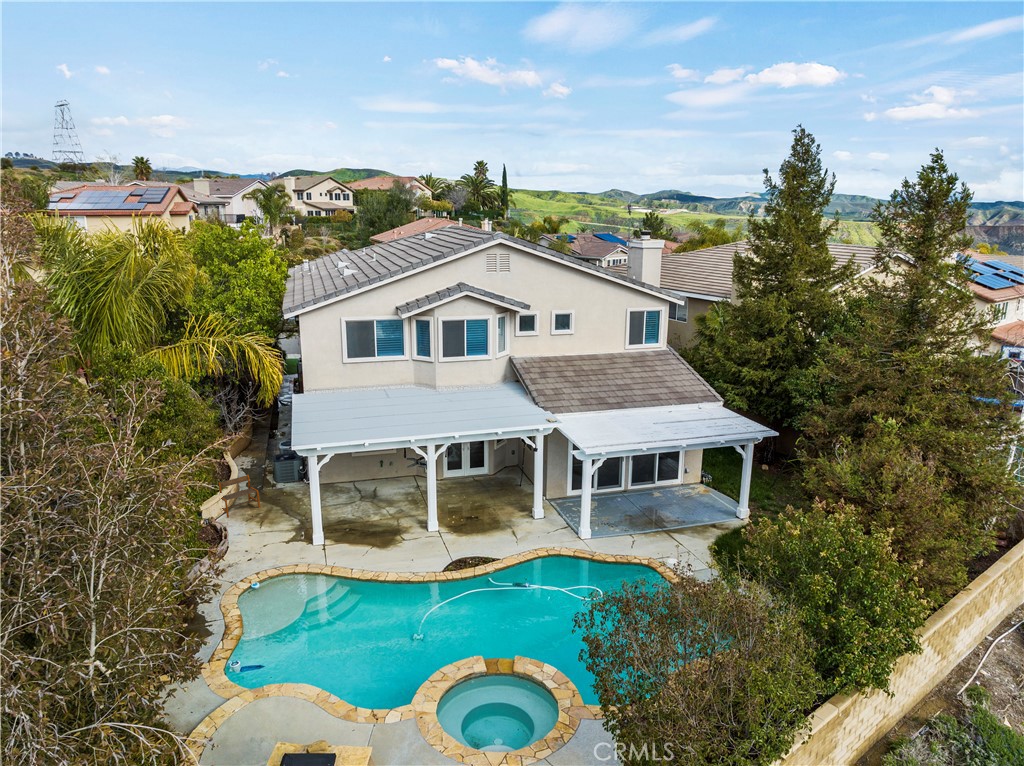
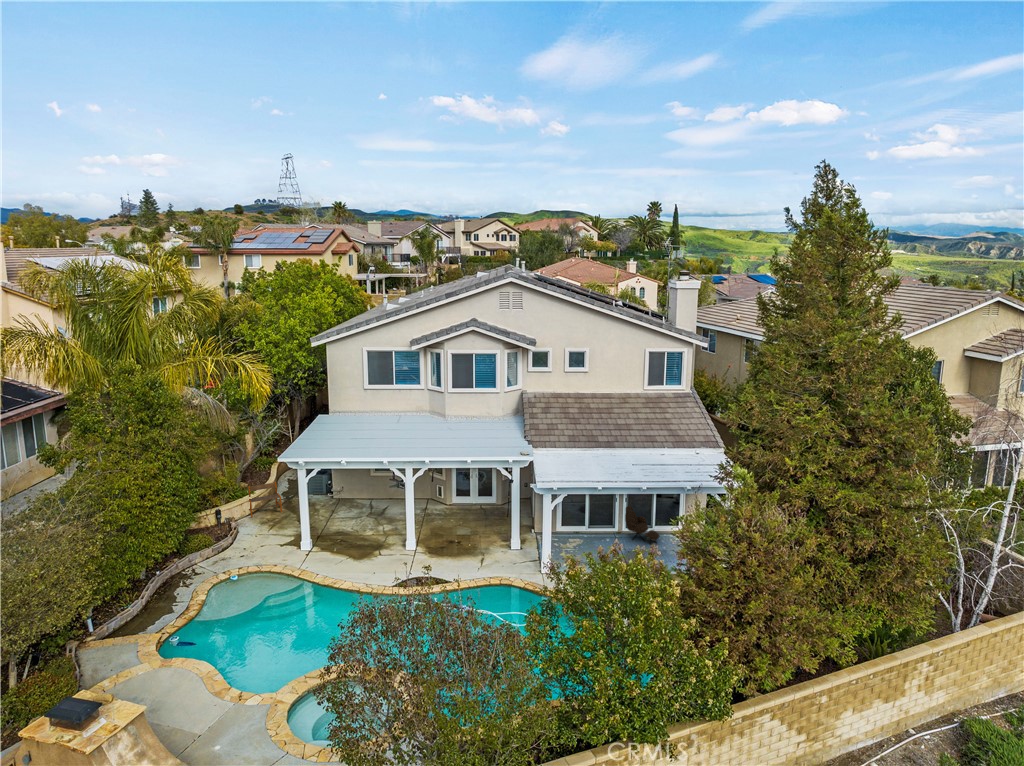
lounge chair: none [632,461,665,498] -> present [625,506,660,543]

